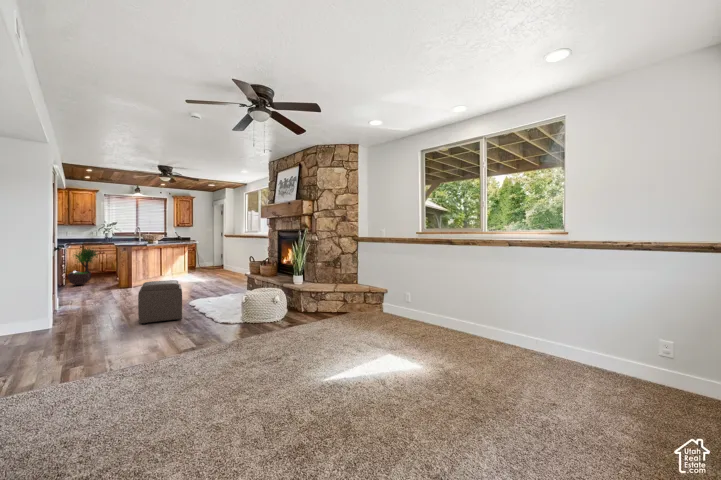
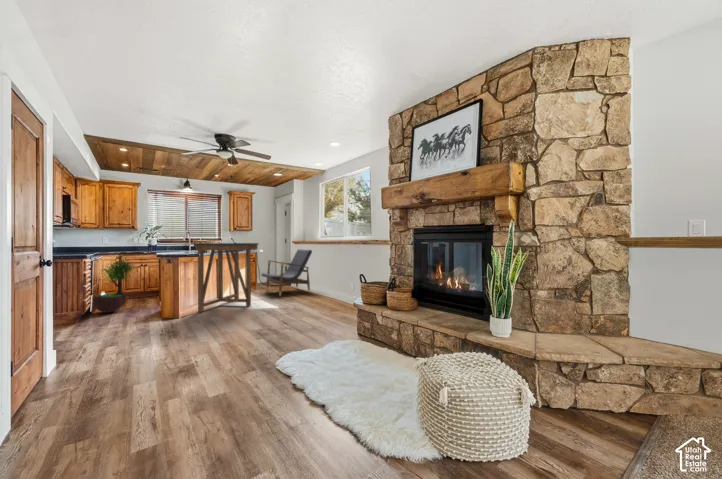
console table: none [143,237,193,284] -> present [195,243,259,312]
lounge chair: none [197,241,236,275] -> present [262,249,312,296]
ottoman: present [138,280,182,324] -> none [194,329,286,447]

